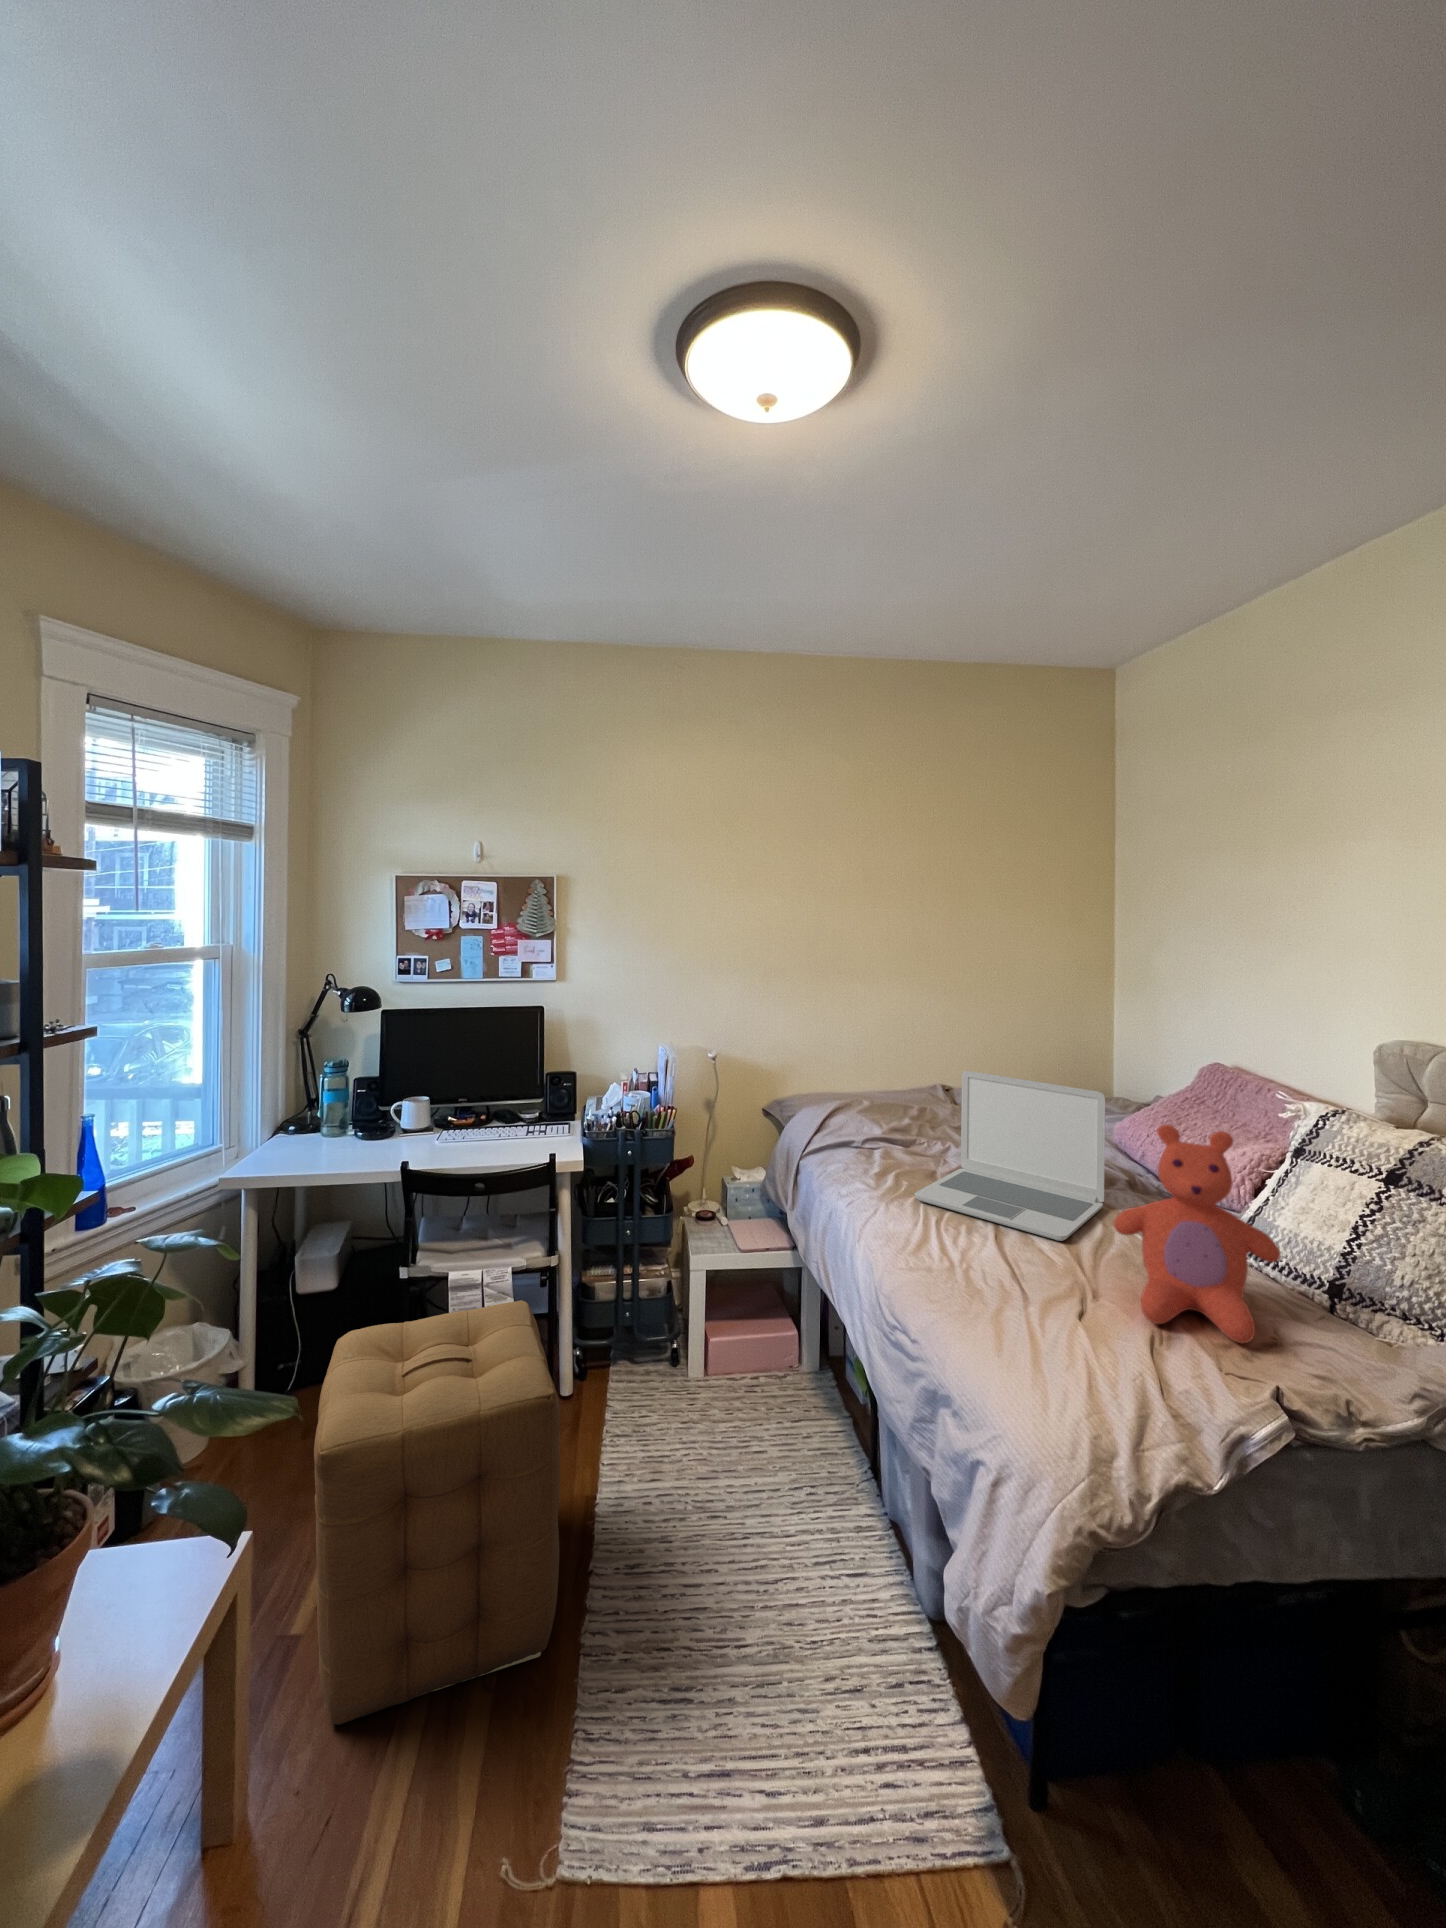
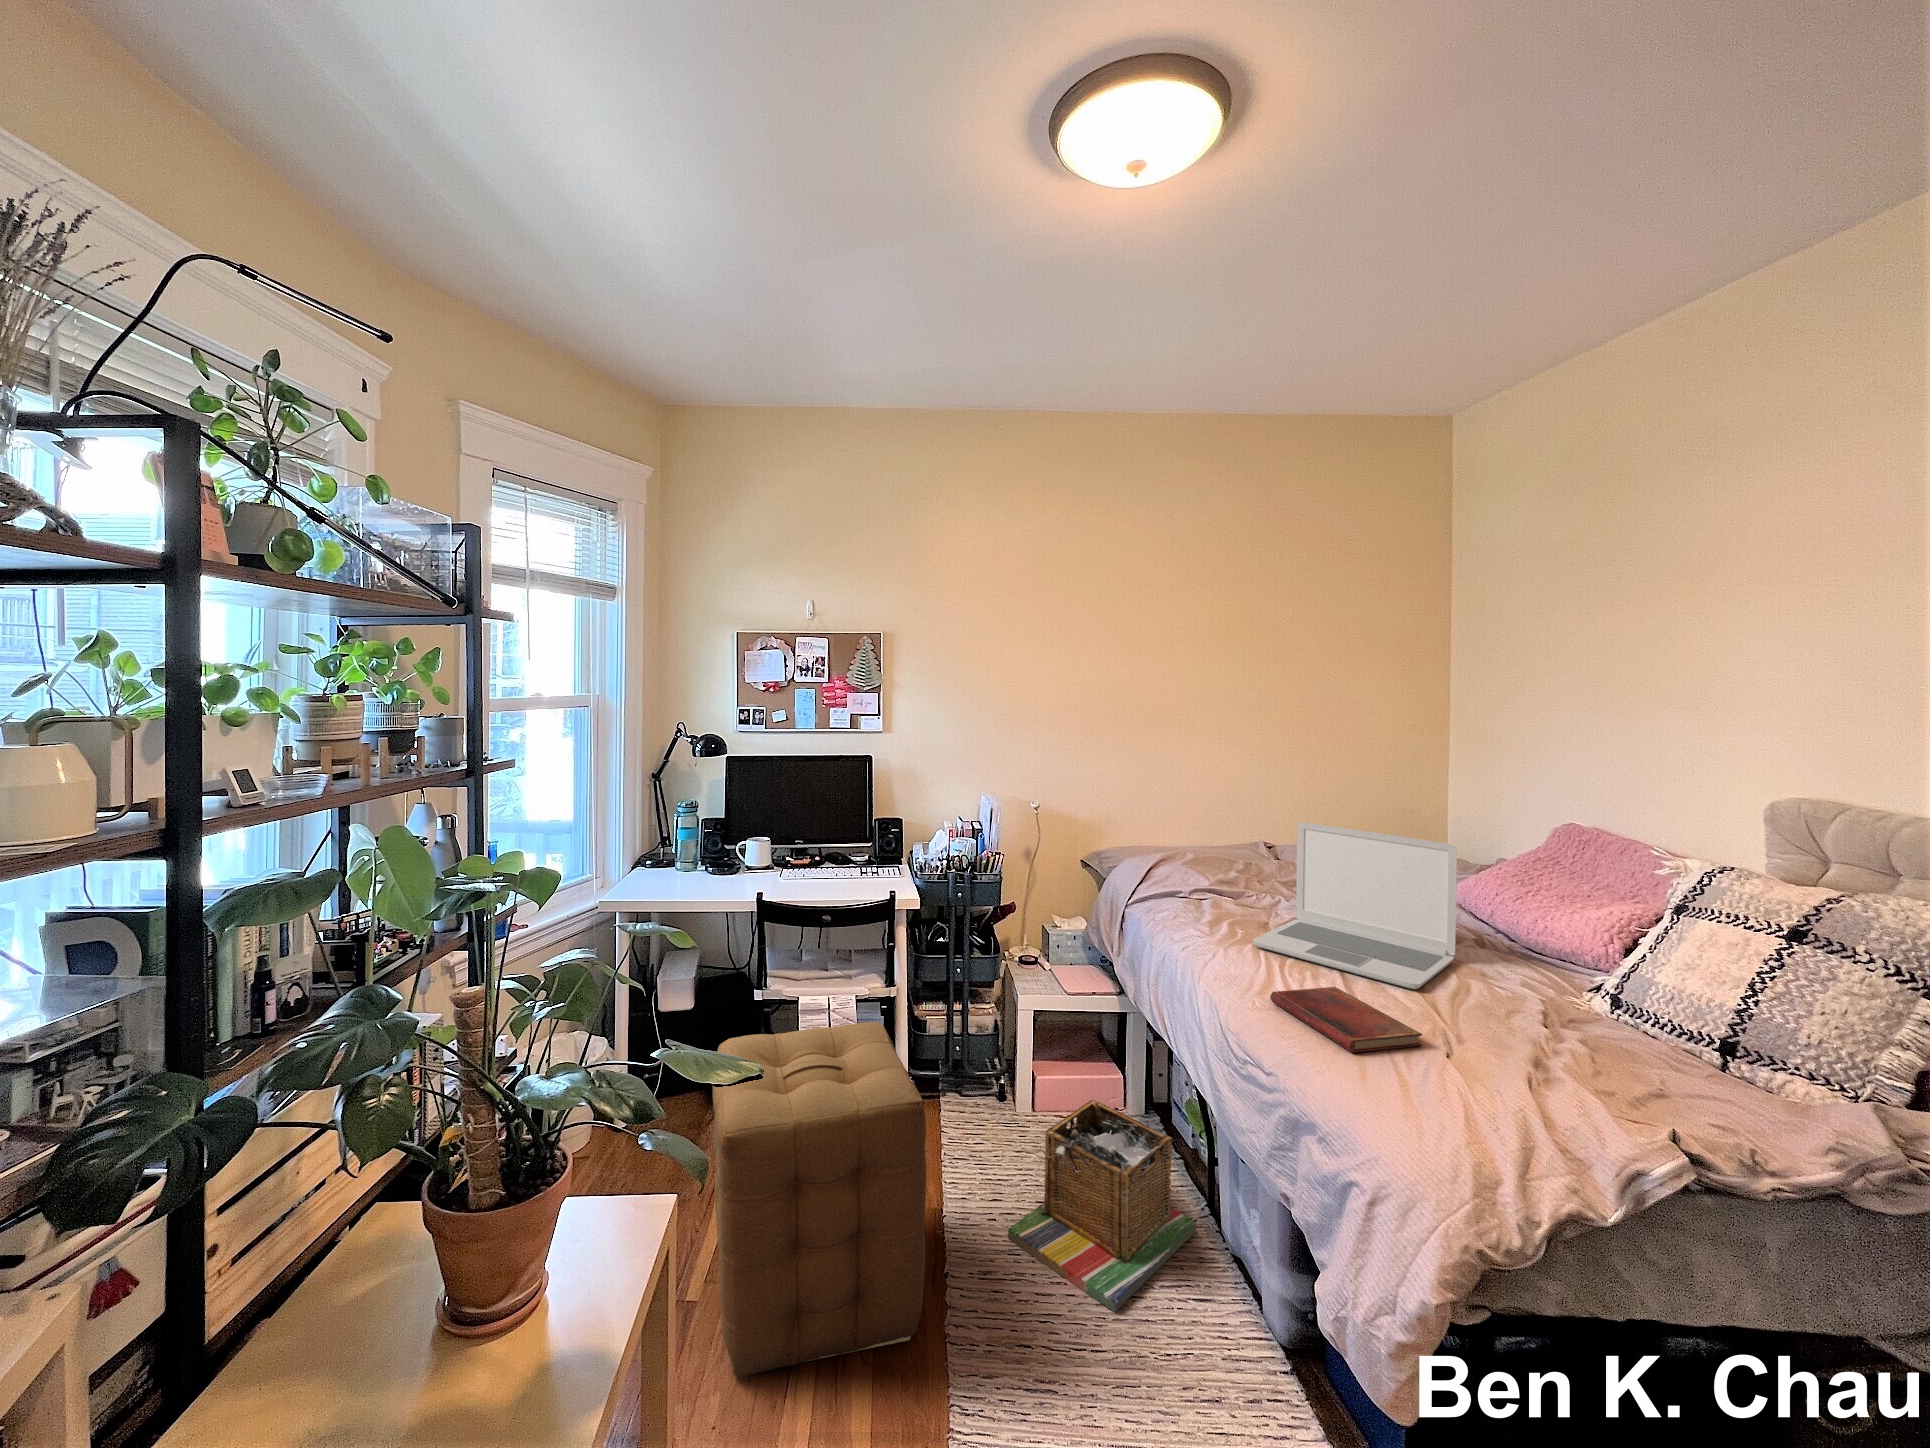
teddy bear: present [1114,1124,1281,1343] -> none [1477,871,1669,1091]
diary: none [920,1243,1059,1317] -> present [1270,987,1422,1053]
laundry basket: none [662,1366,857,1599] -> present [1008,1100,1196,1312]

